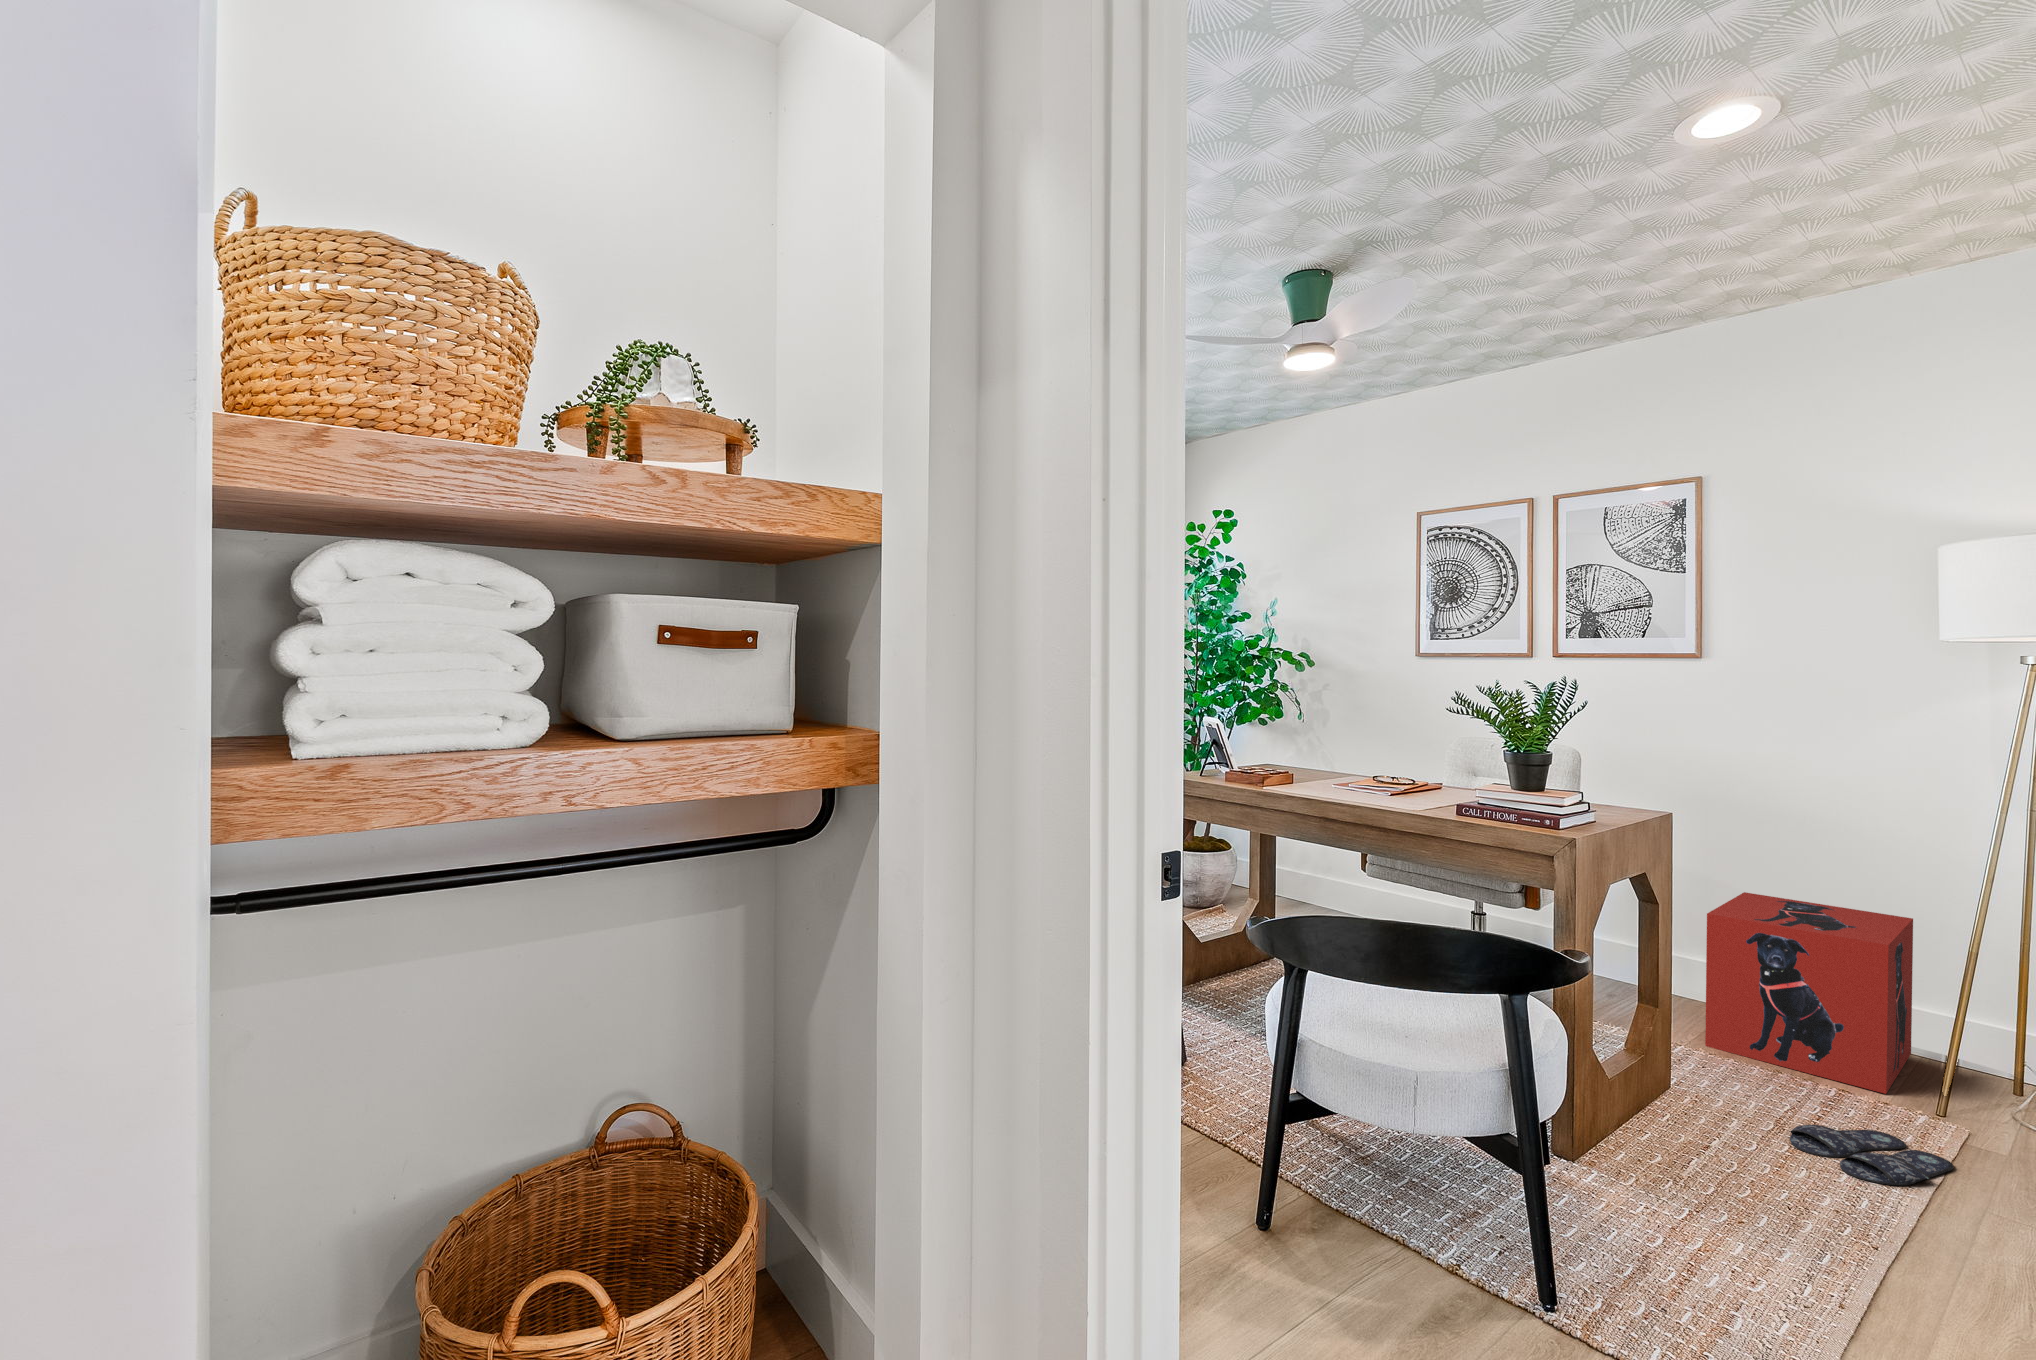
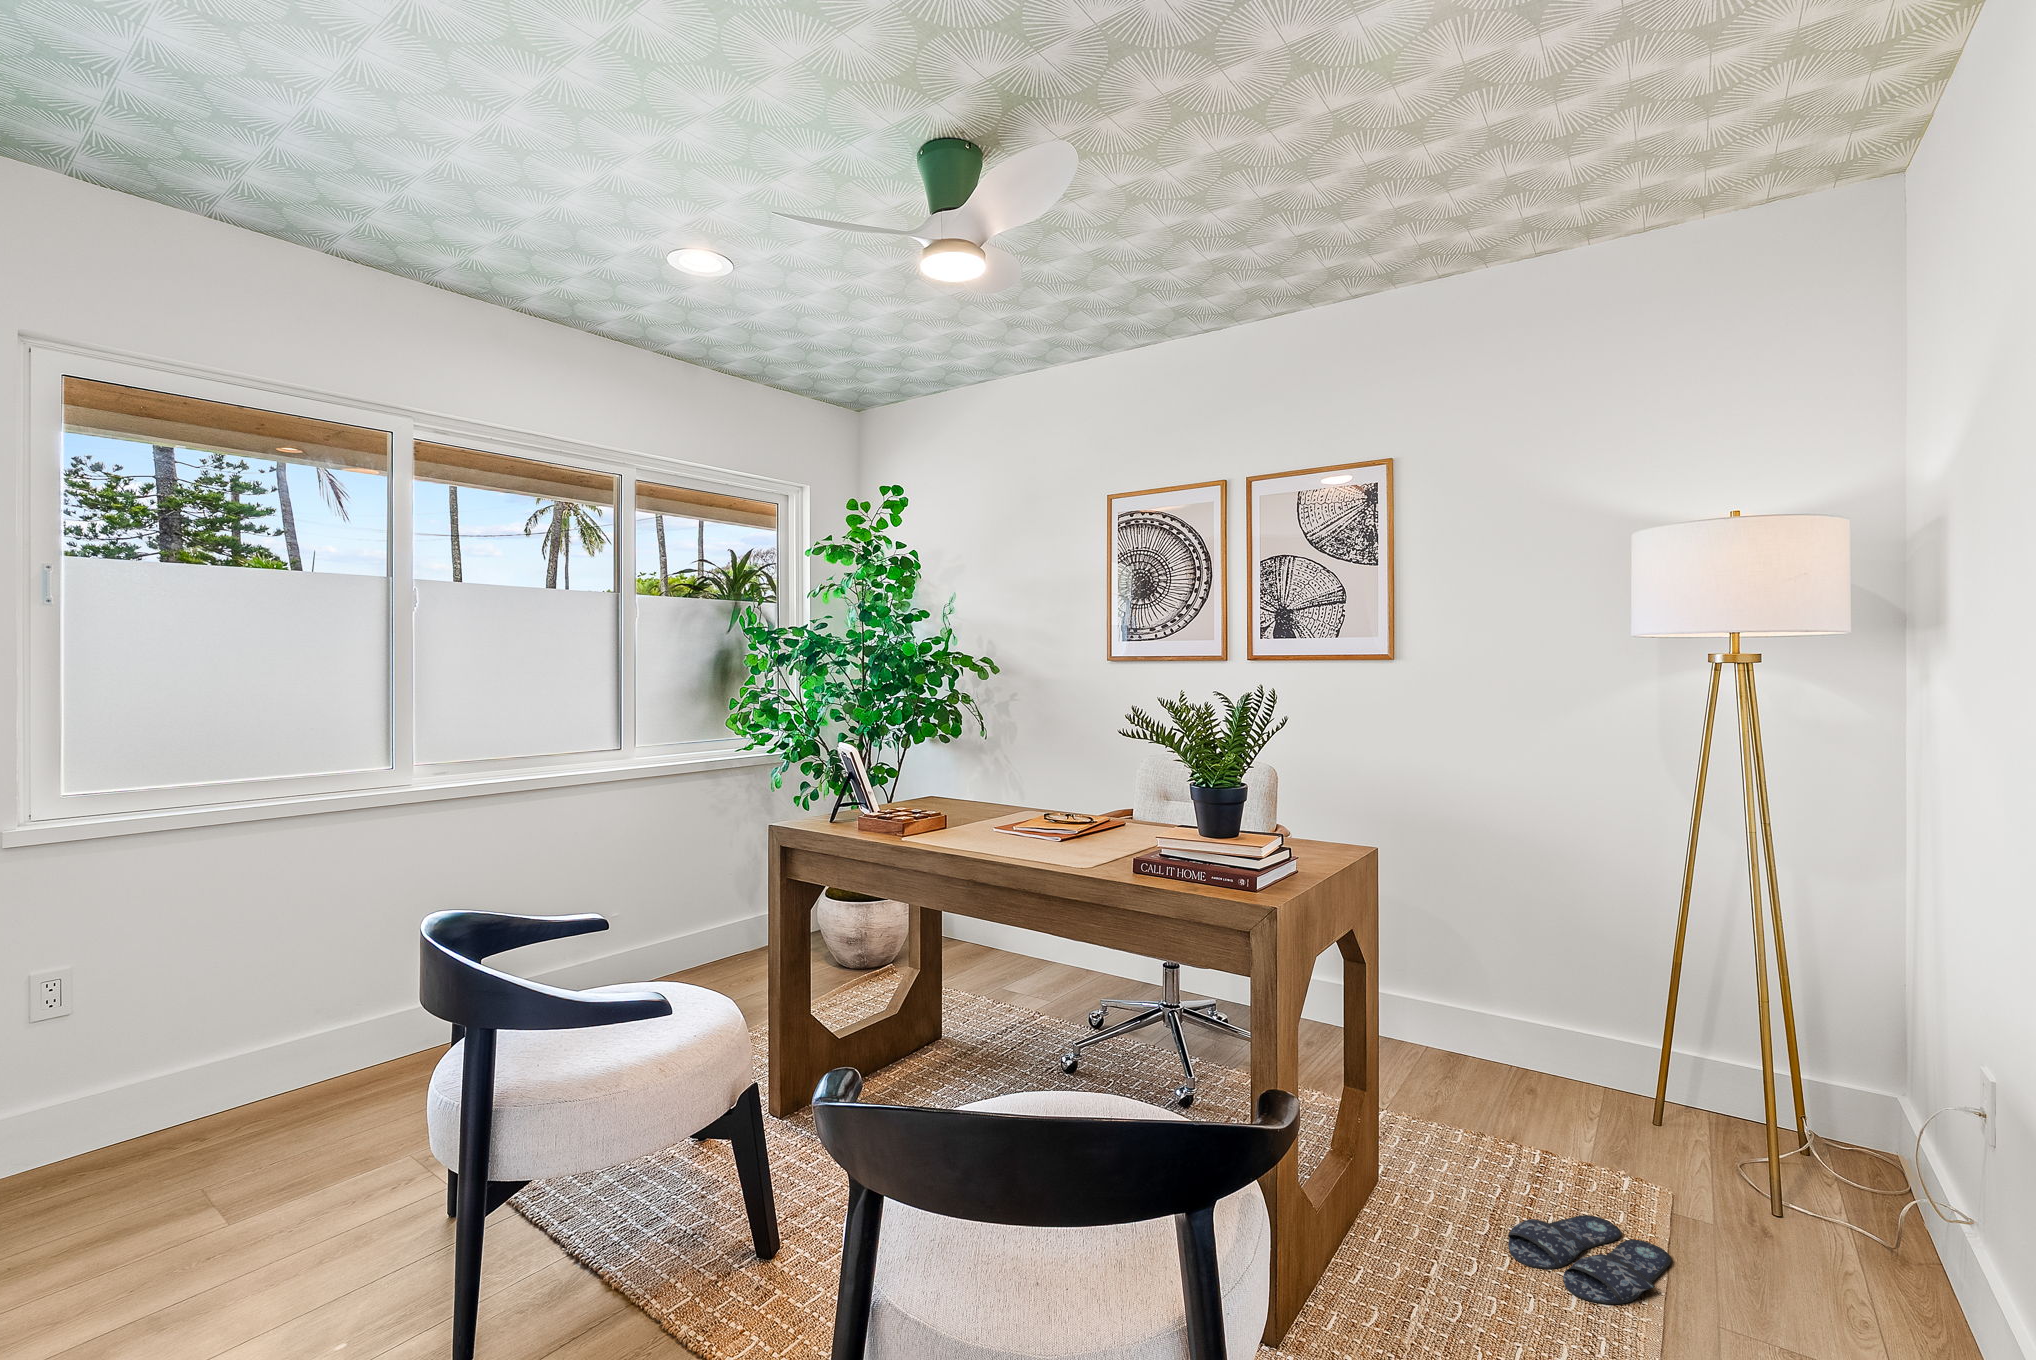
storage box: present [1705,892,1913,1094] -> none [1410,922,1601,1154]

